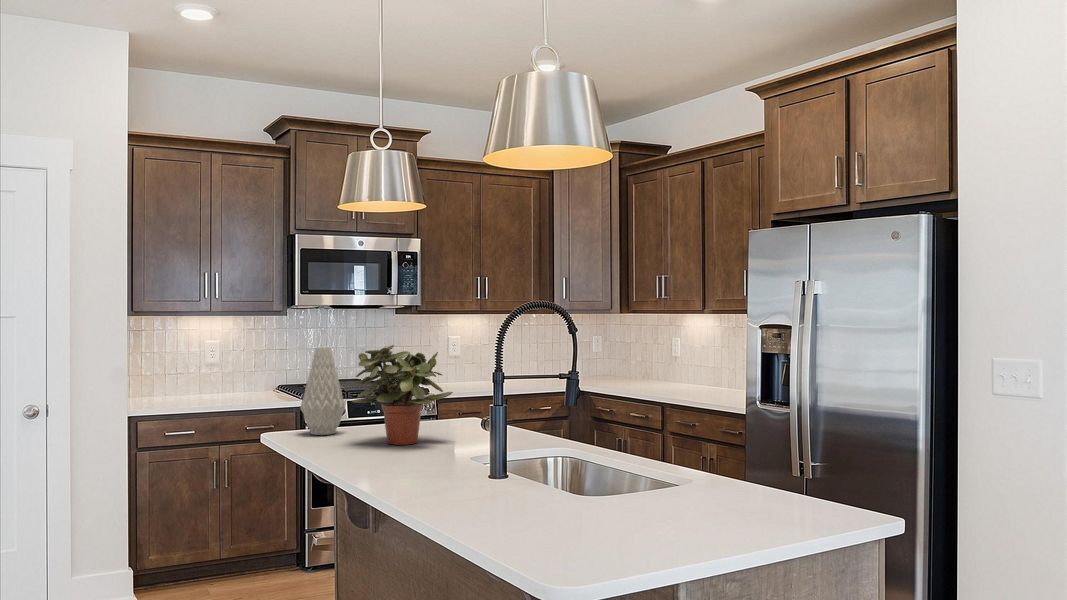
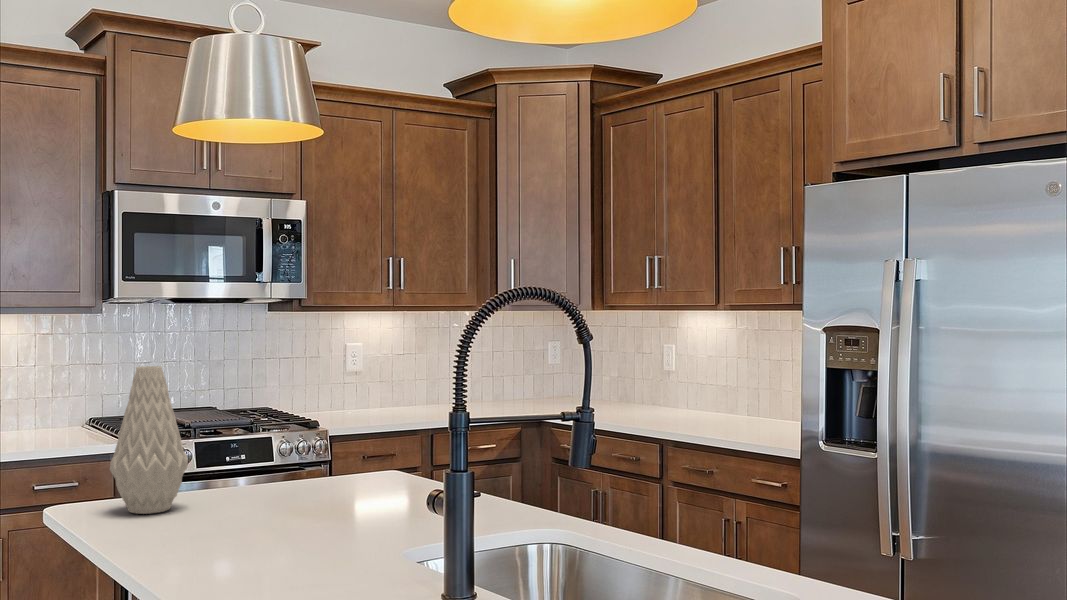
potted plant: present [352,345,453,445] -> none [197,362,372,533]

